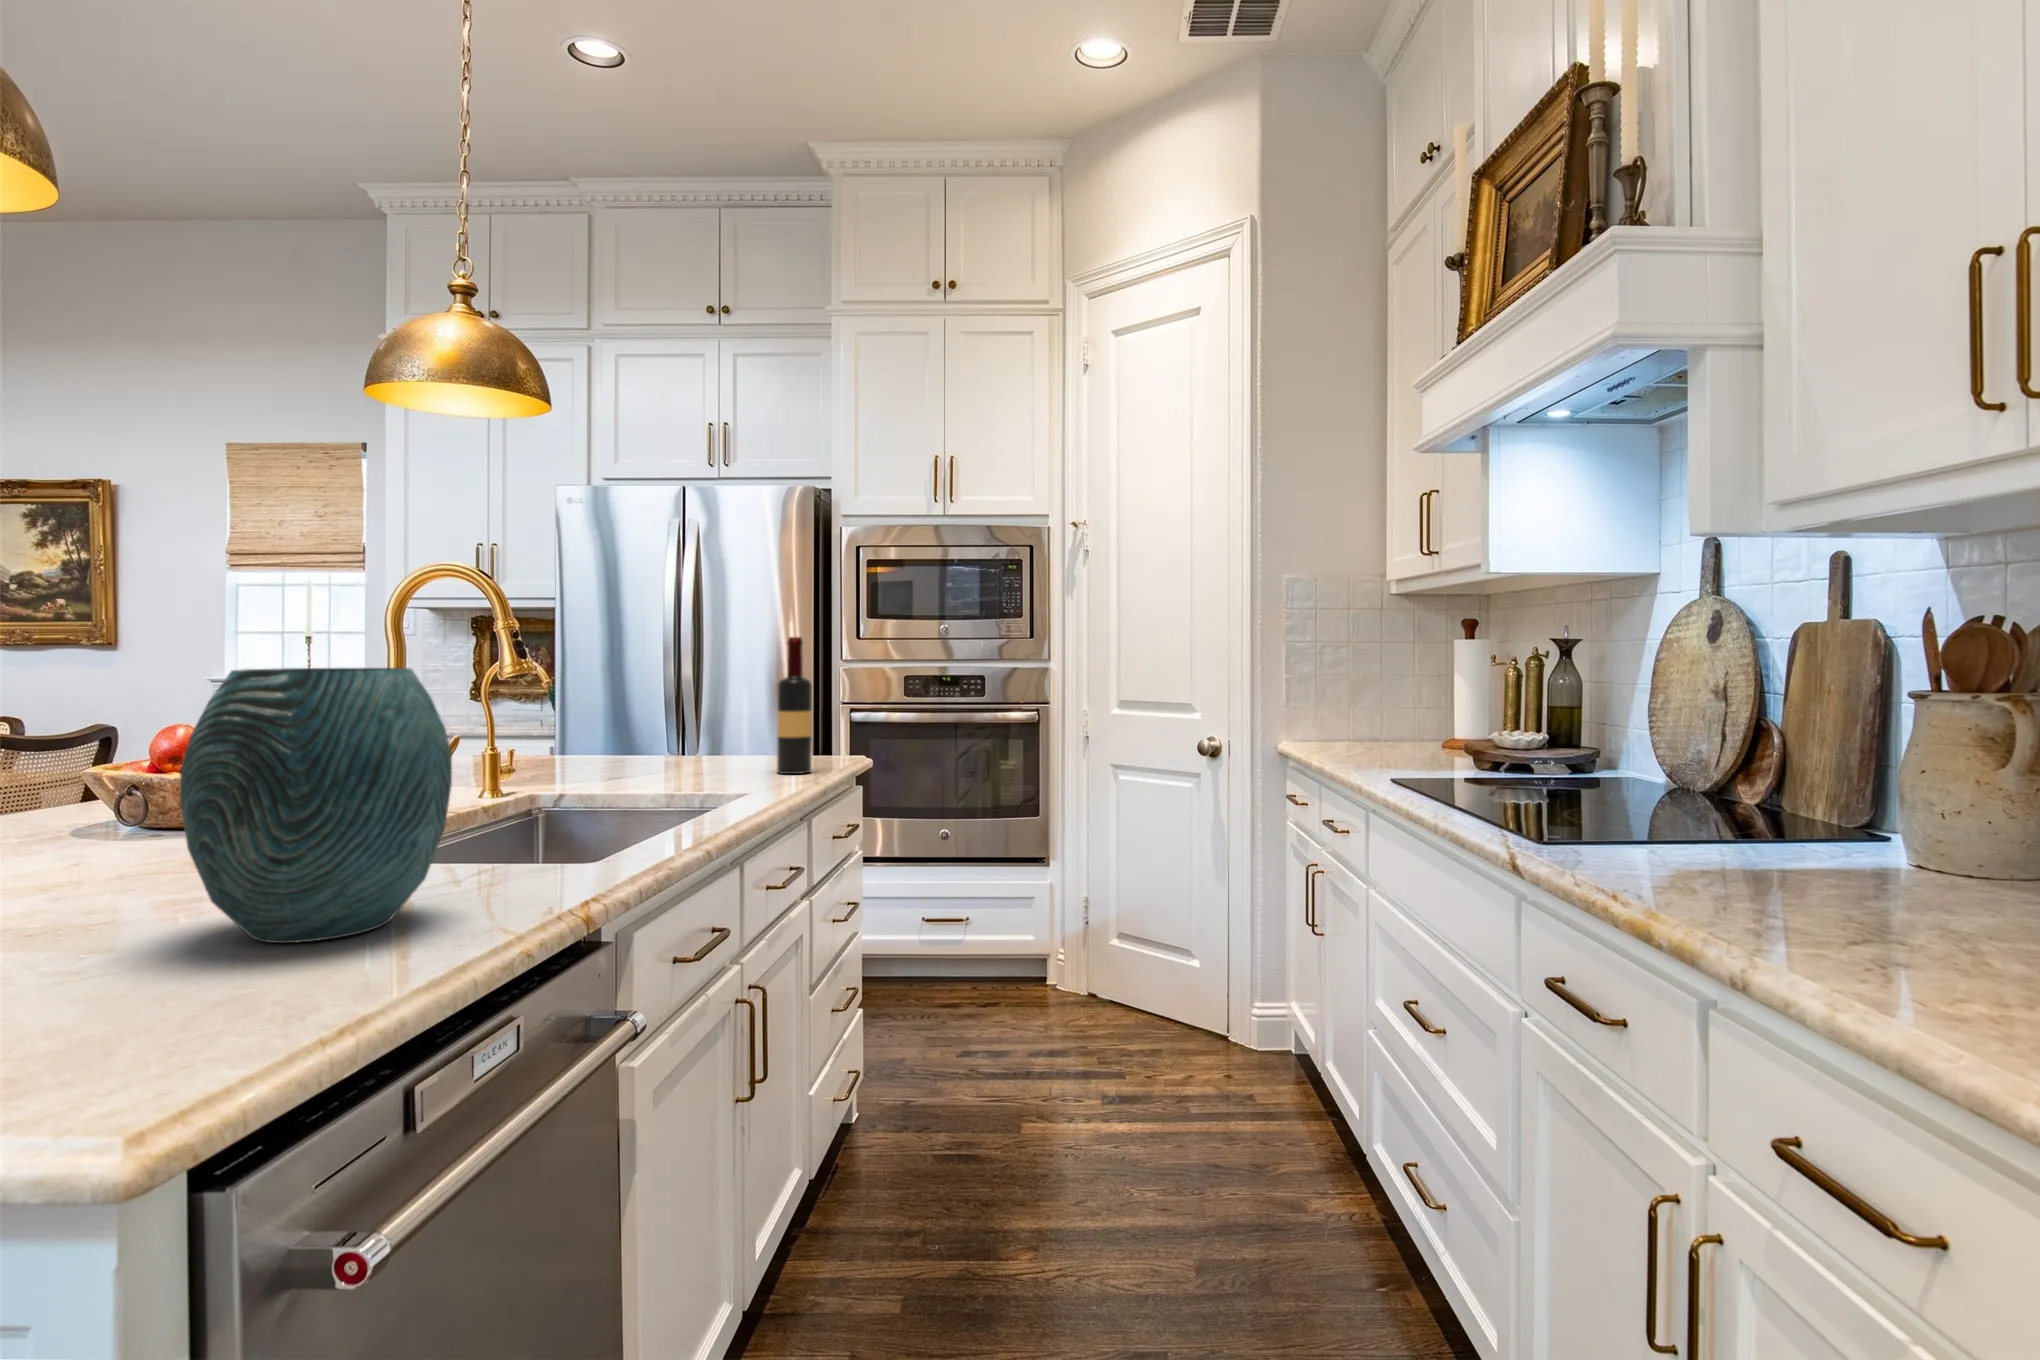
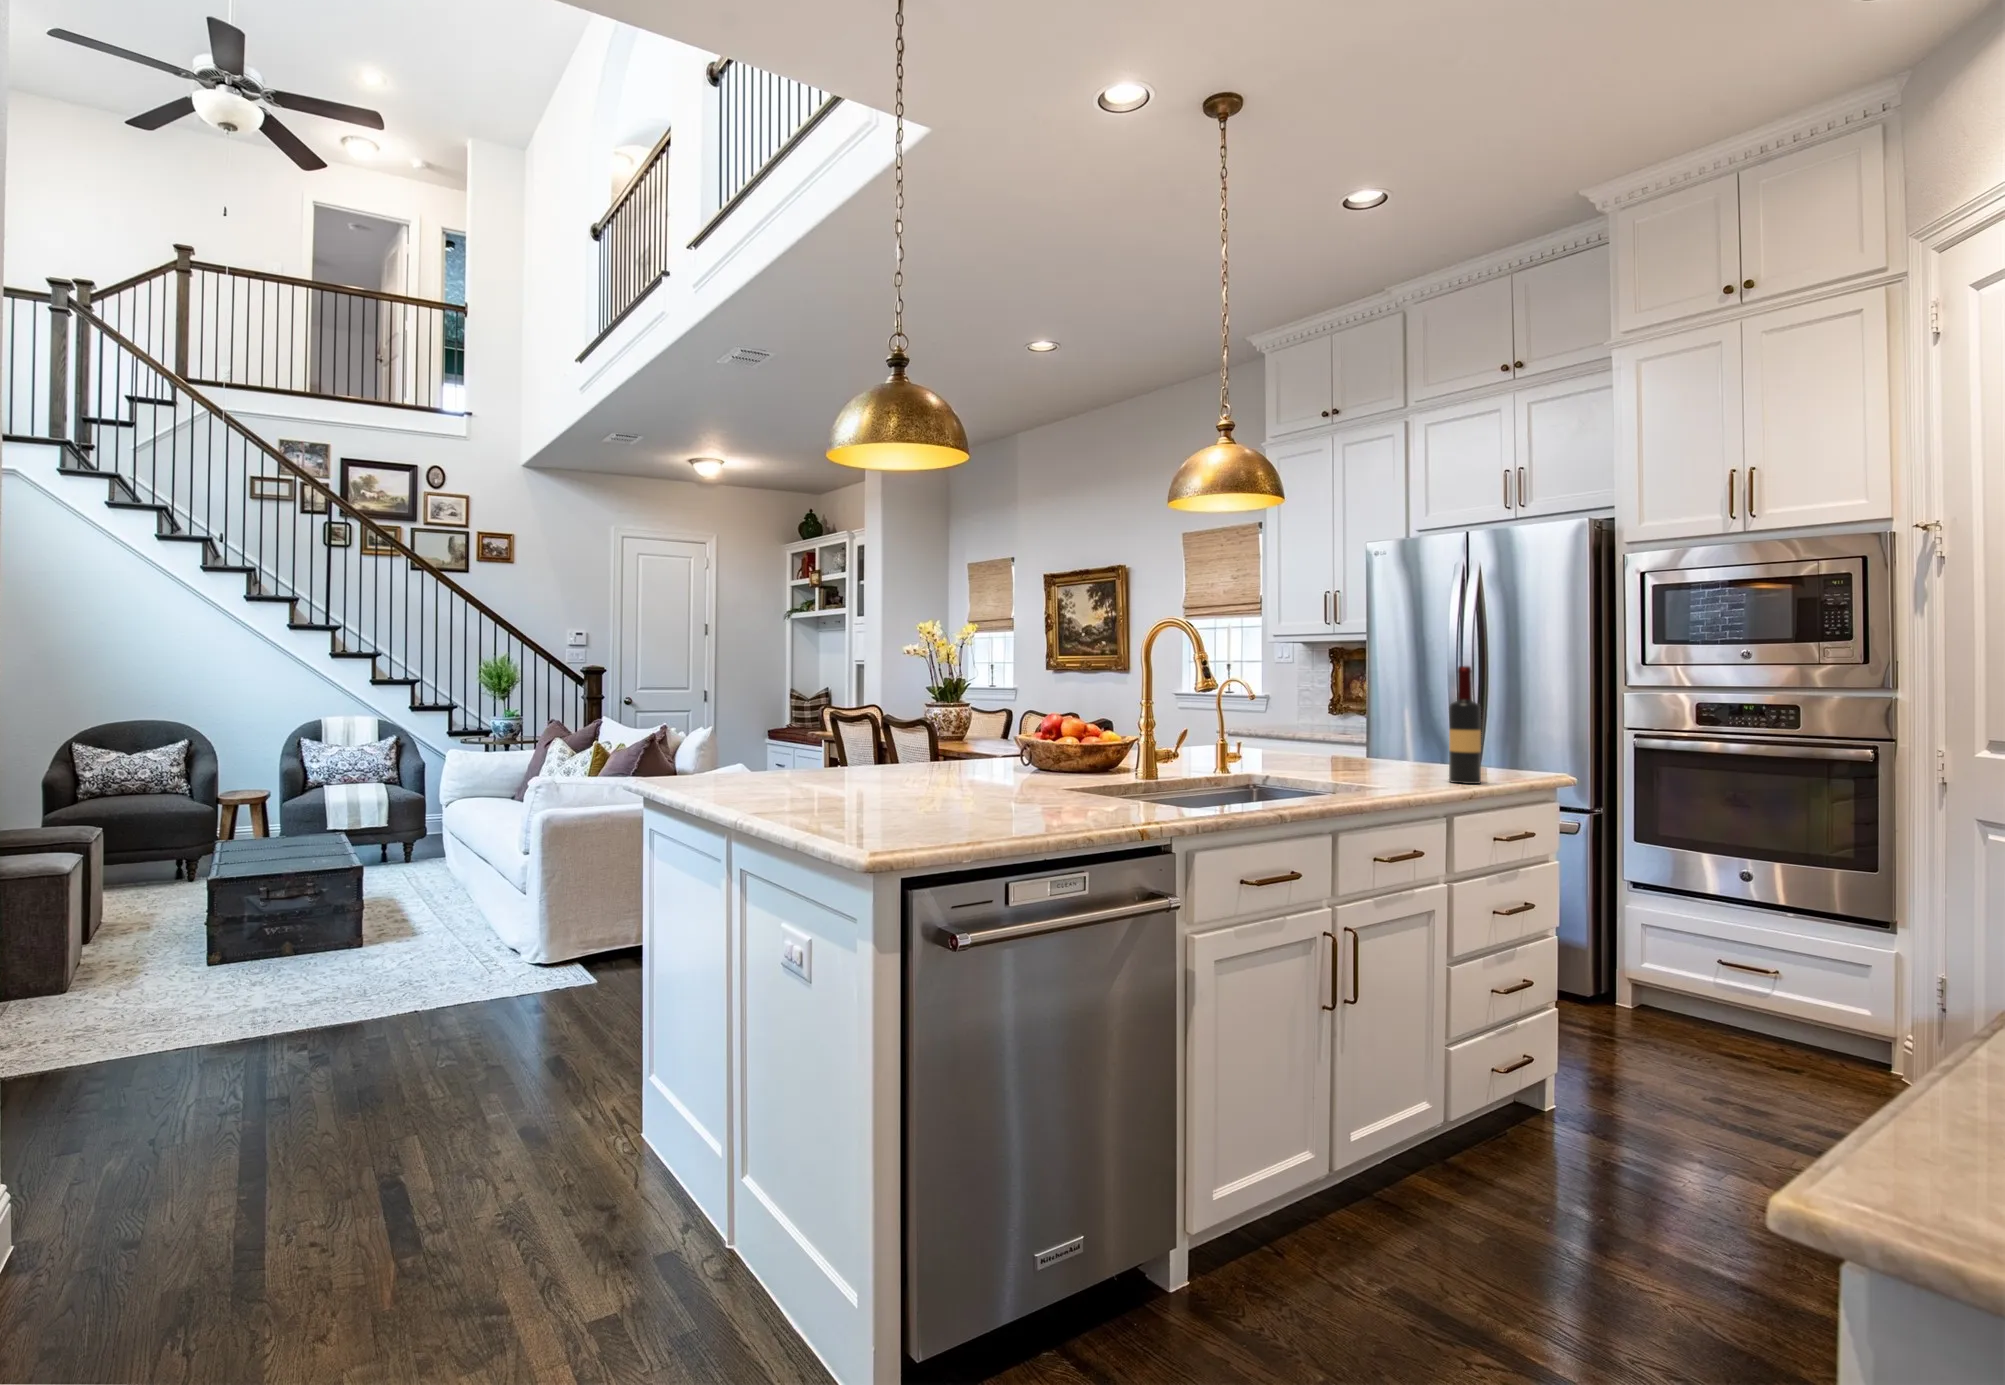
vase: present [180,668,452,943] -> none [992,684,1100,815]

